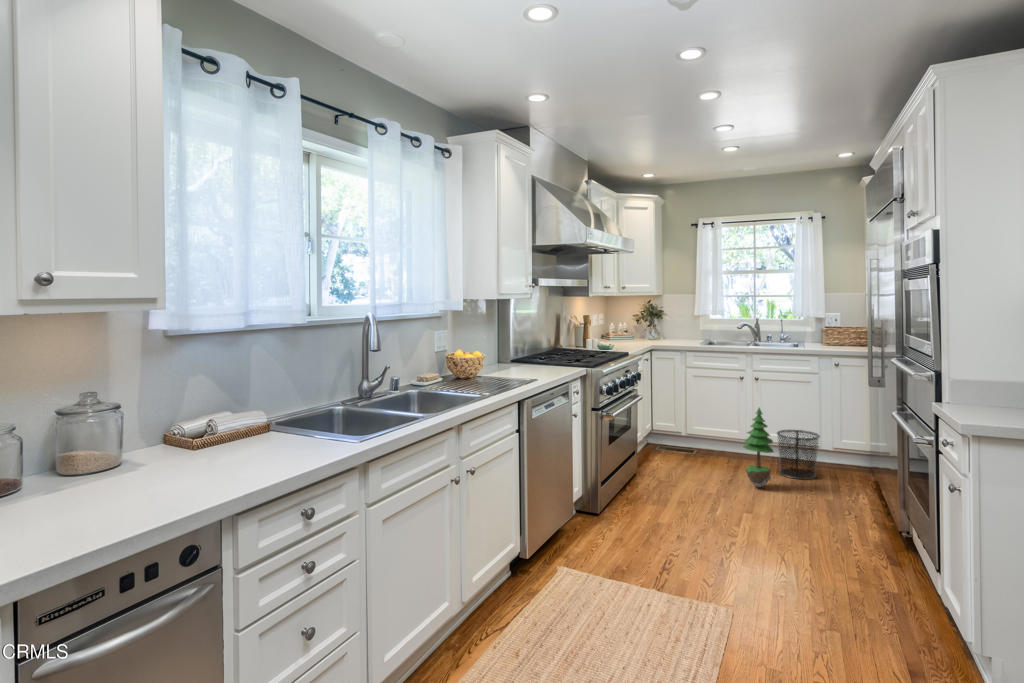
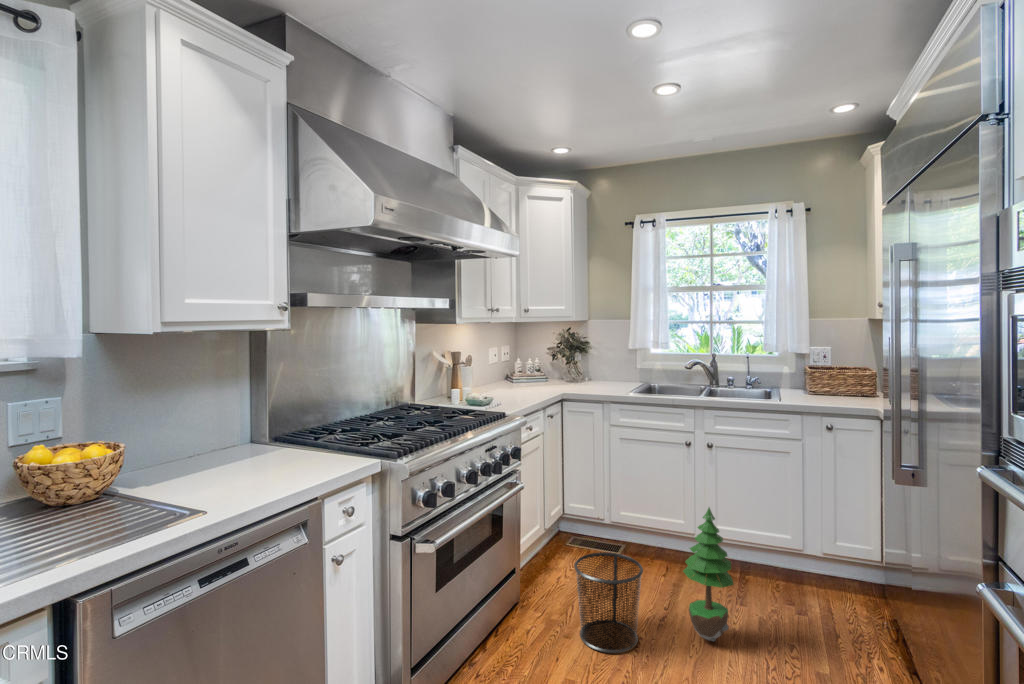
waste bin: present [777,430,820,479] -> present [574,552,643,653]

